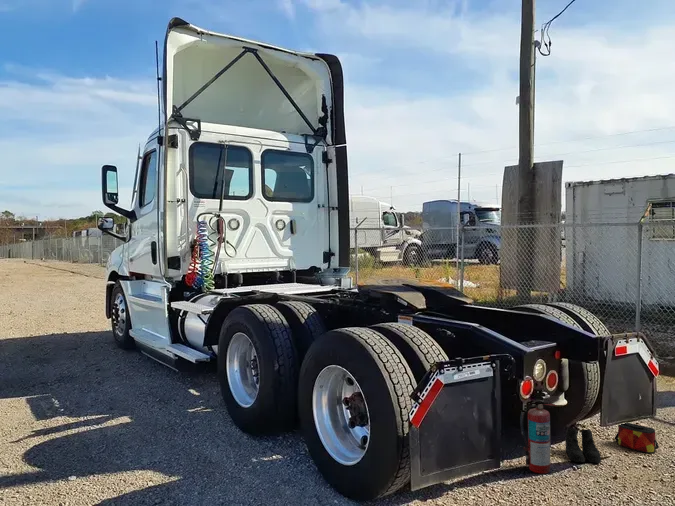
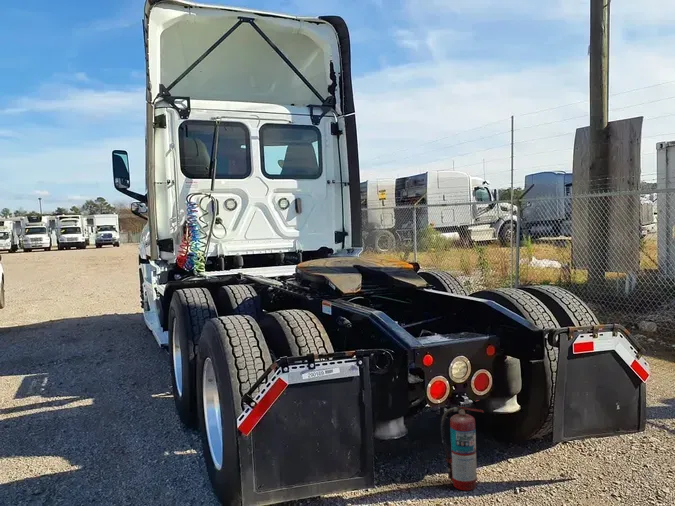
bag: present [614,423,659,453] -> none [587,436,634,476]
boots: present [566,429,601,463] -> none [512,440,549,482]

